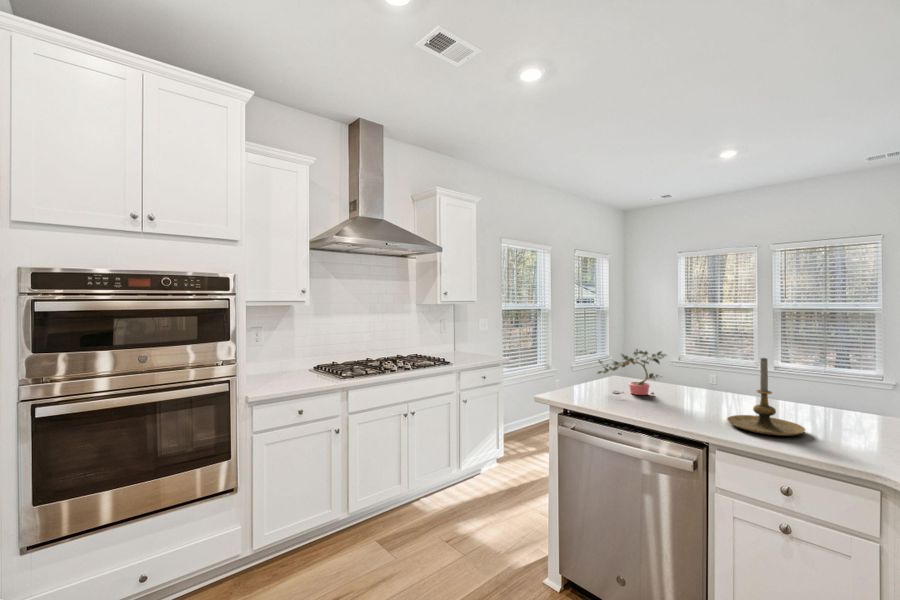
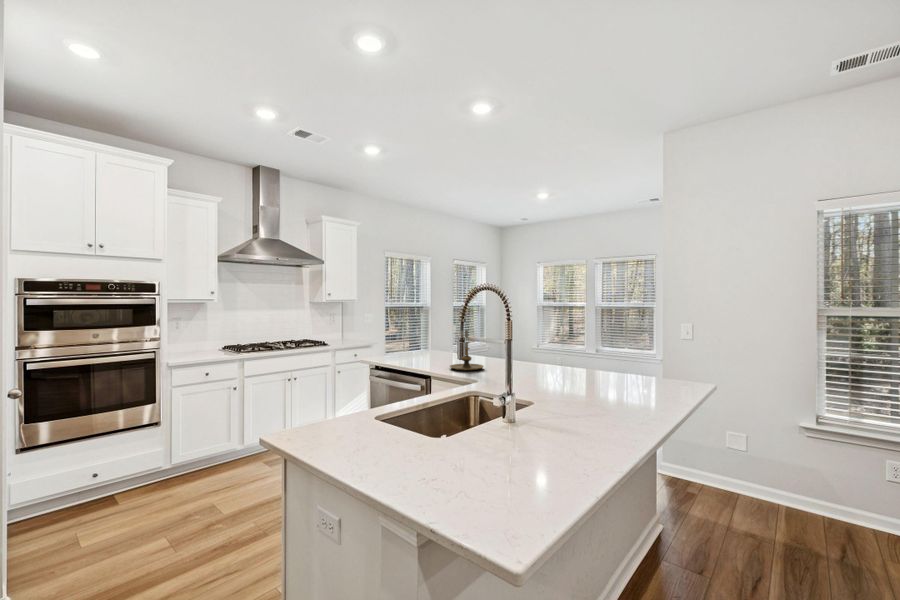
potted plant: present [598,349,666,395] -> none [406,329,443,358]

